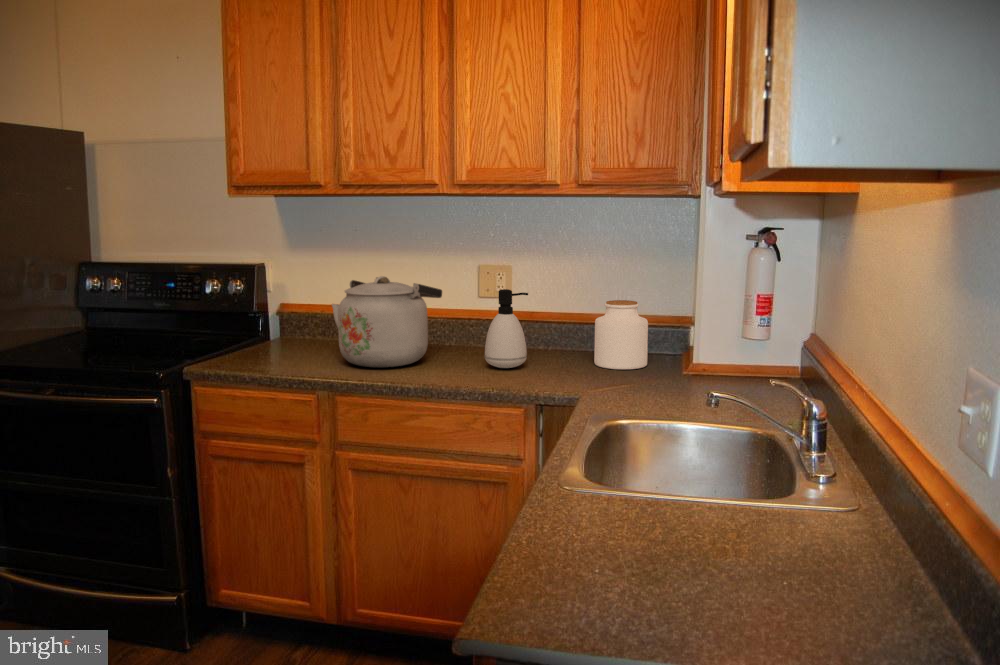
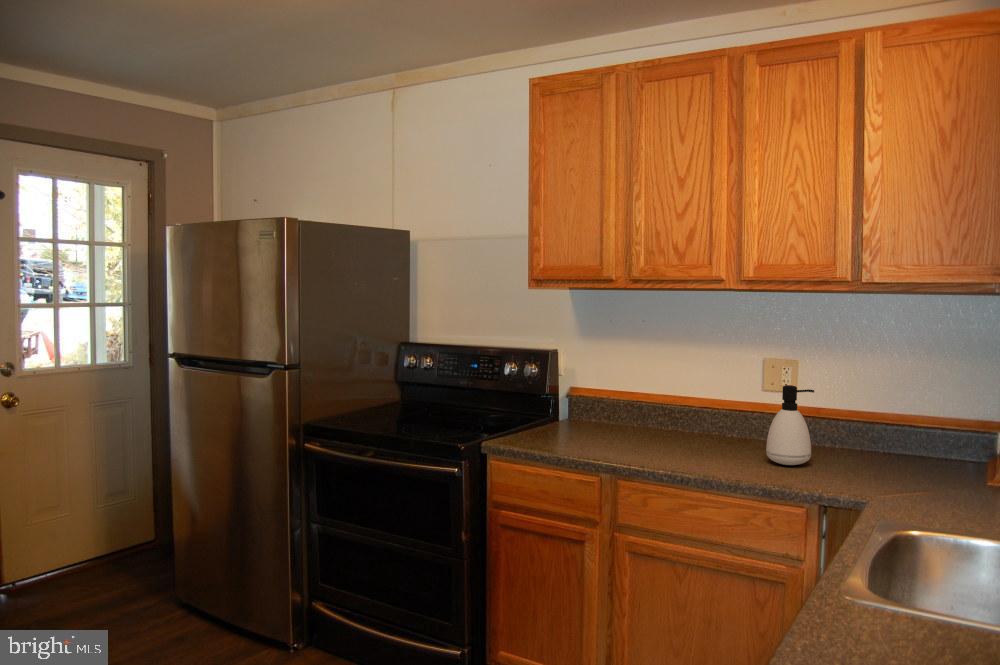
kettle: present [332,276,442,367] -> none [616,367,724,454]
jar: present [594,300,648,369] -> none [888,402,951,477]

